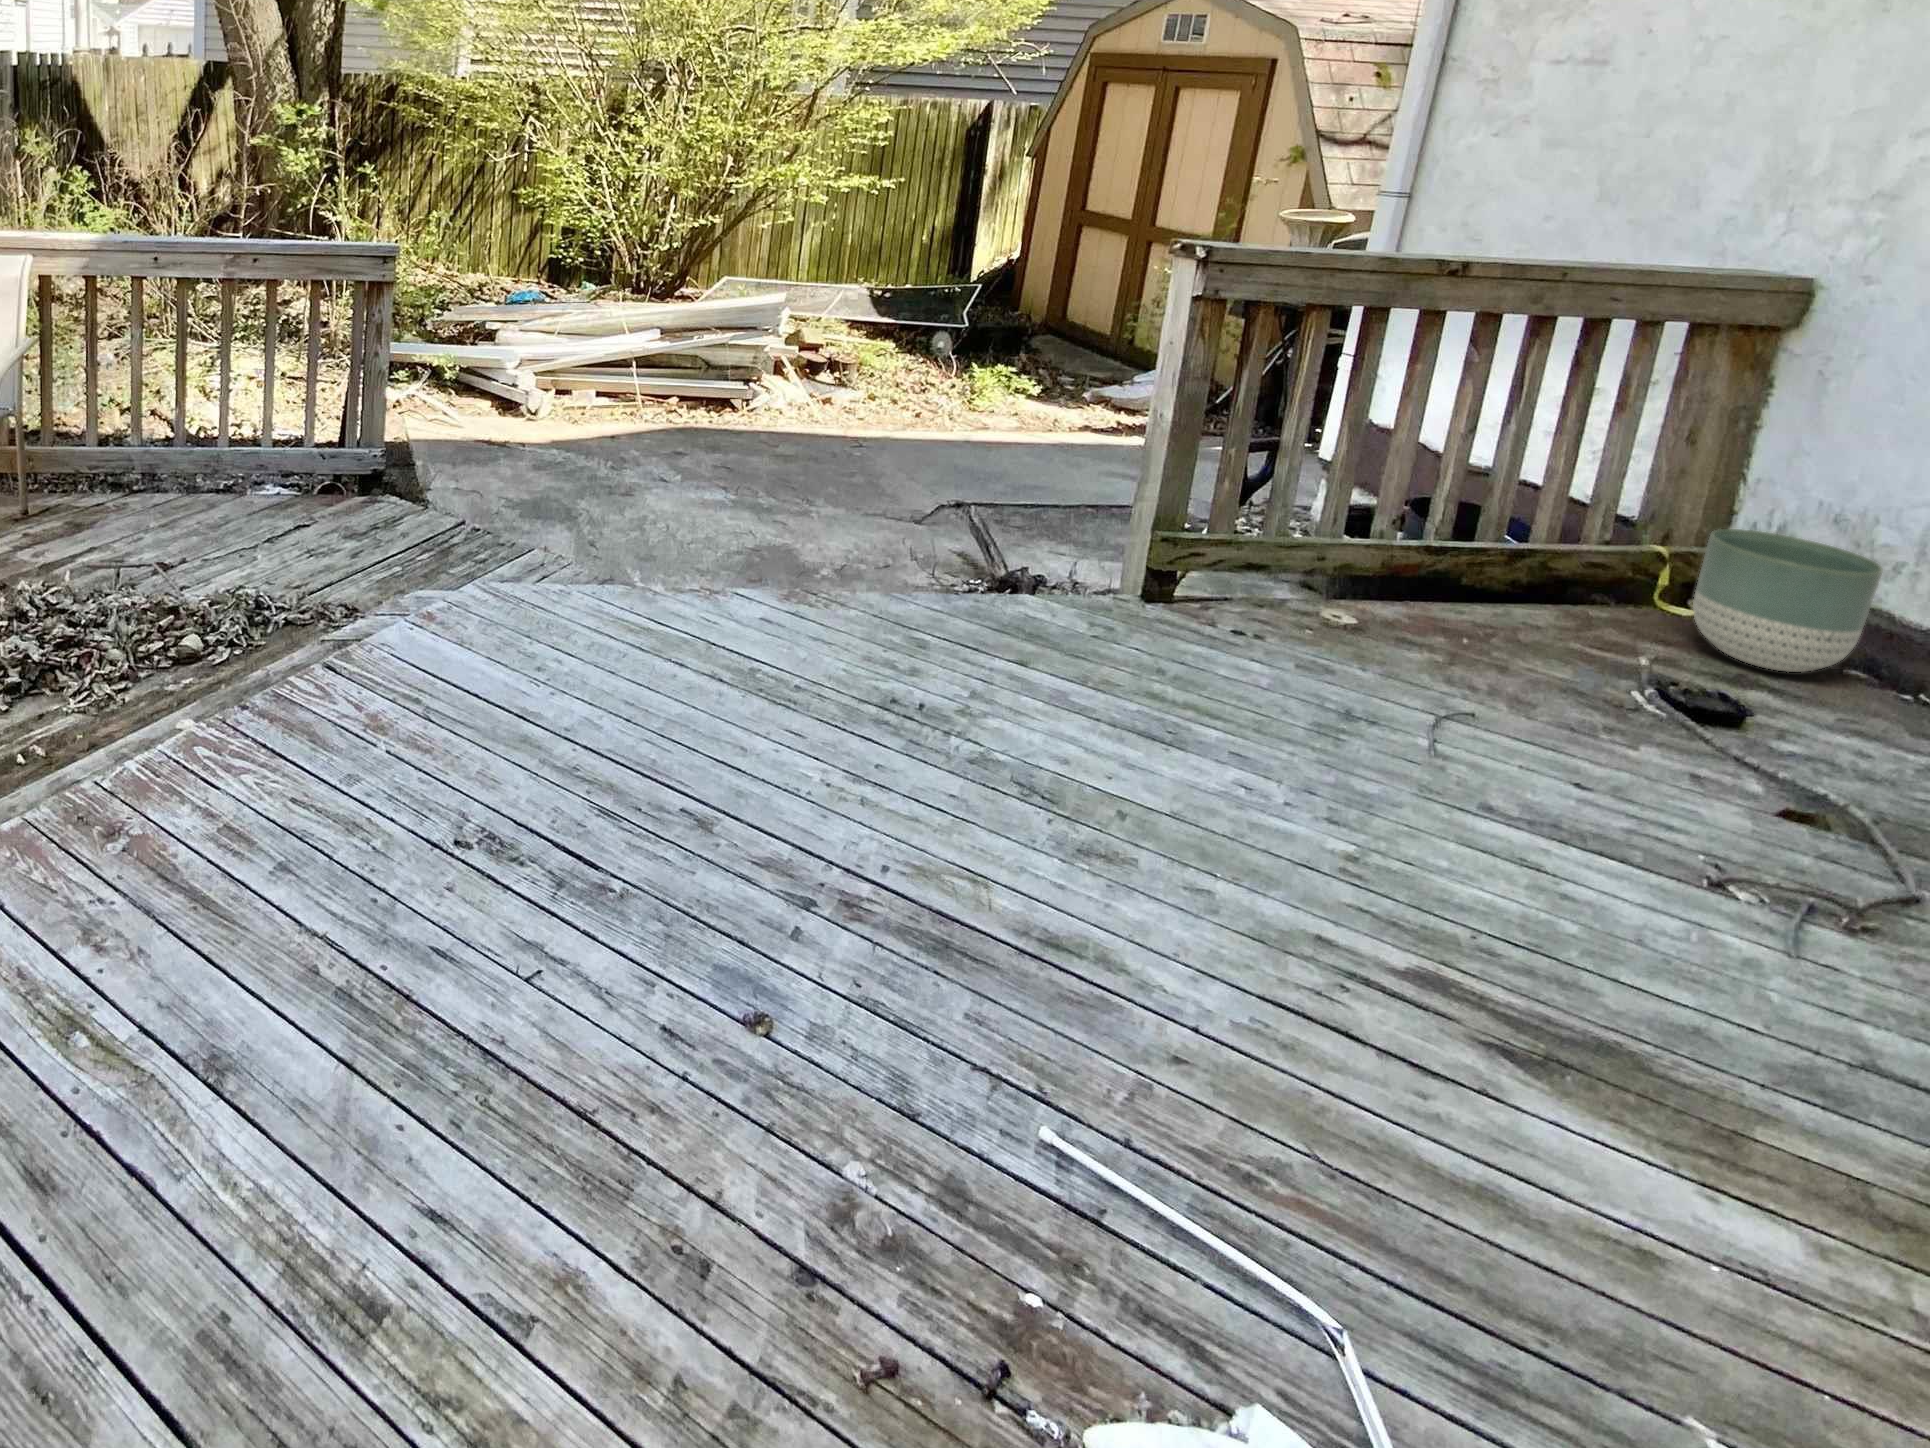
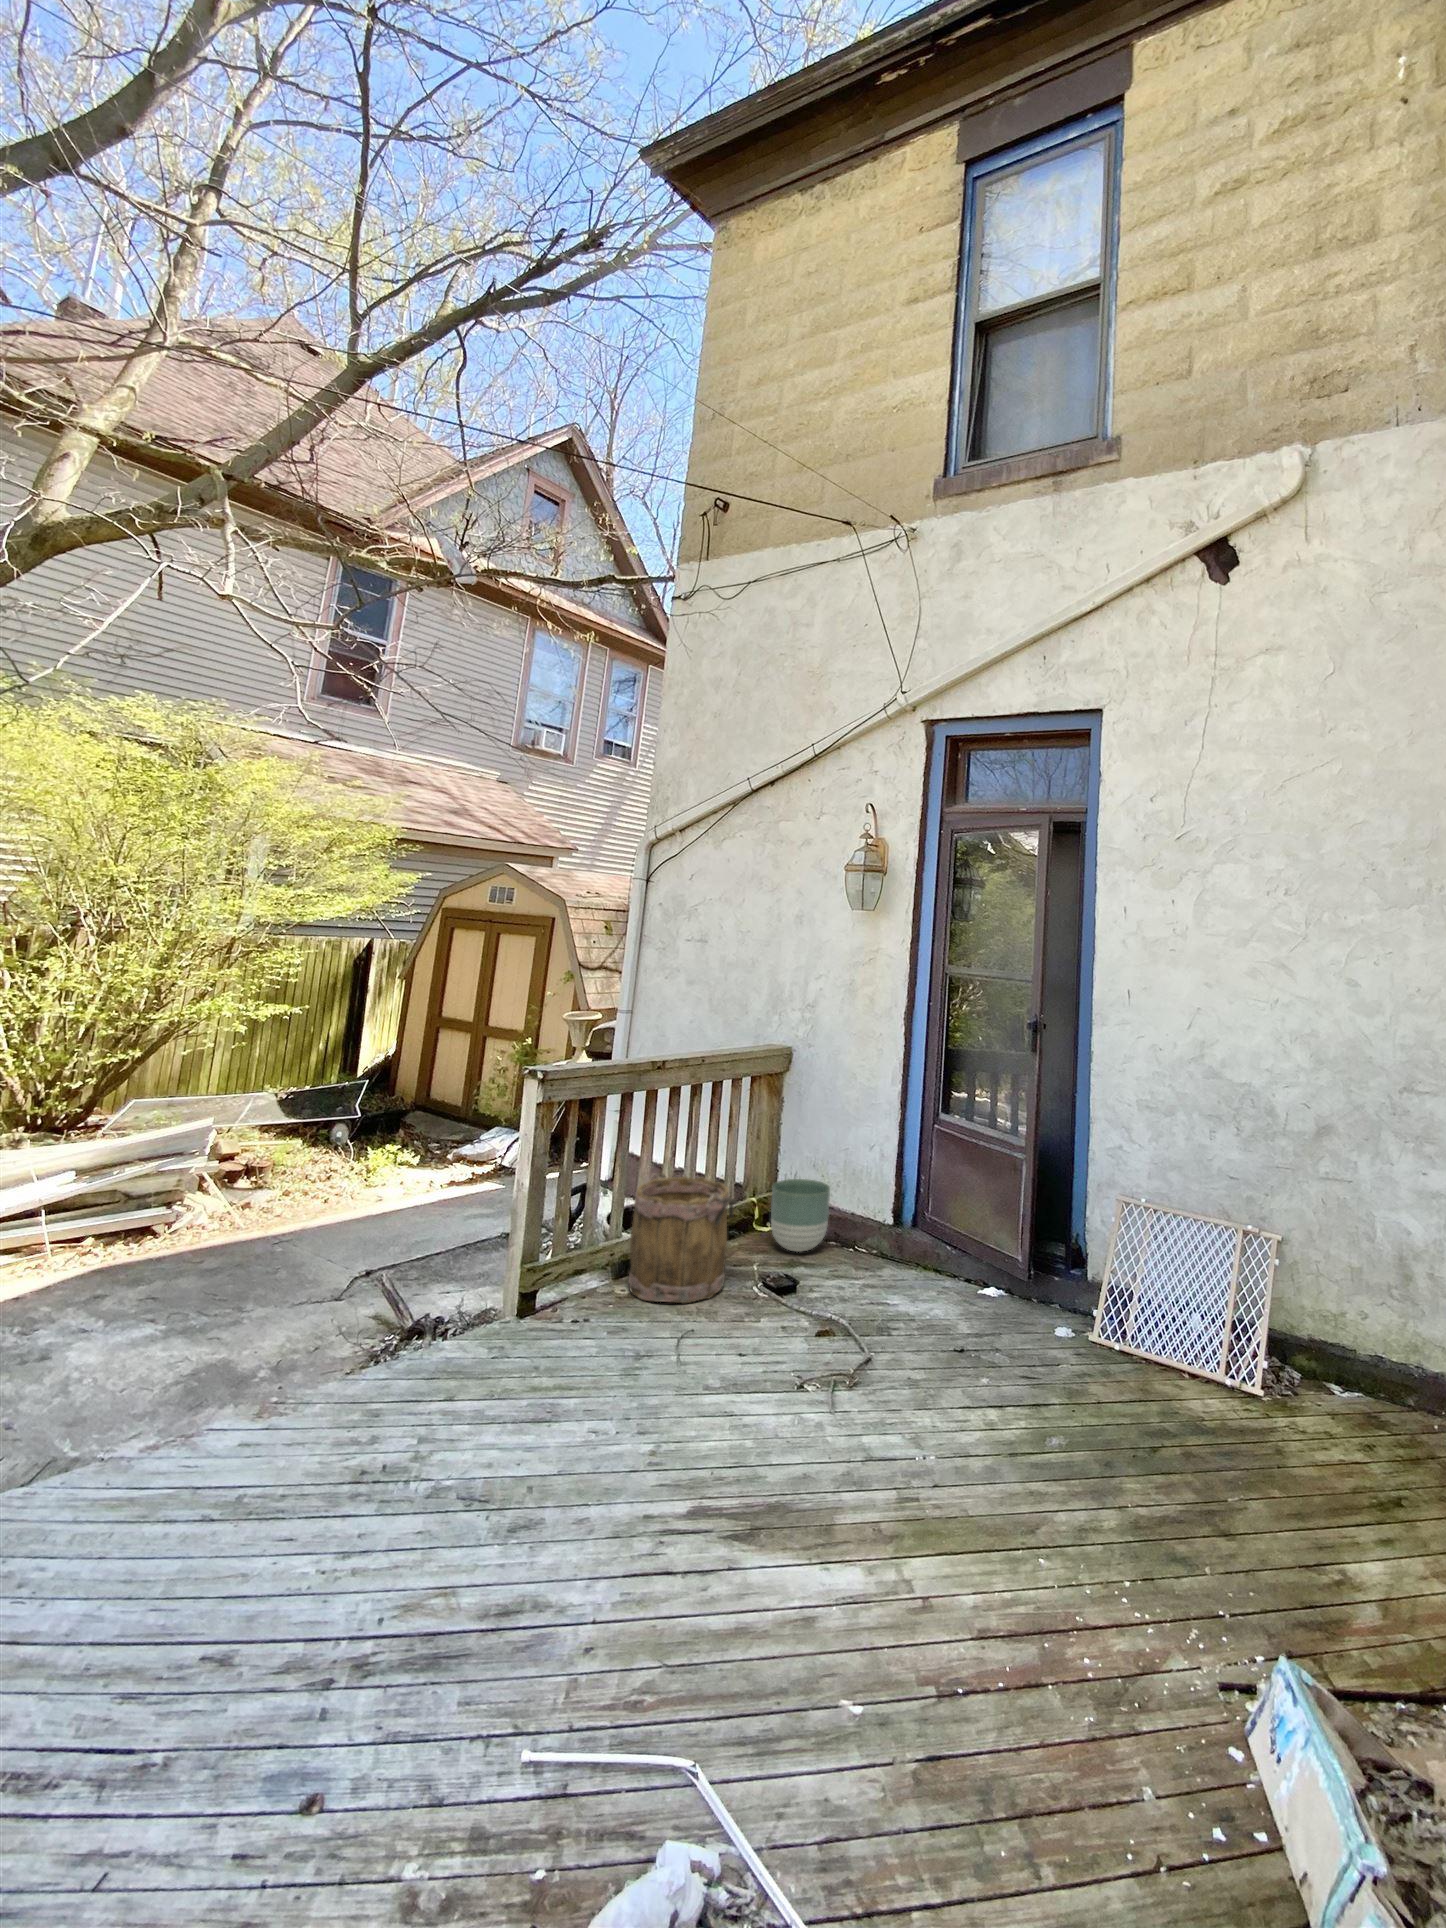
bucket: none [1345,451,1612,681] -> present [629,1173,737,1303]

